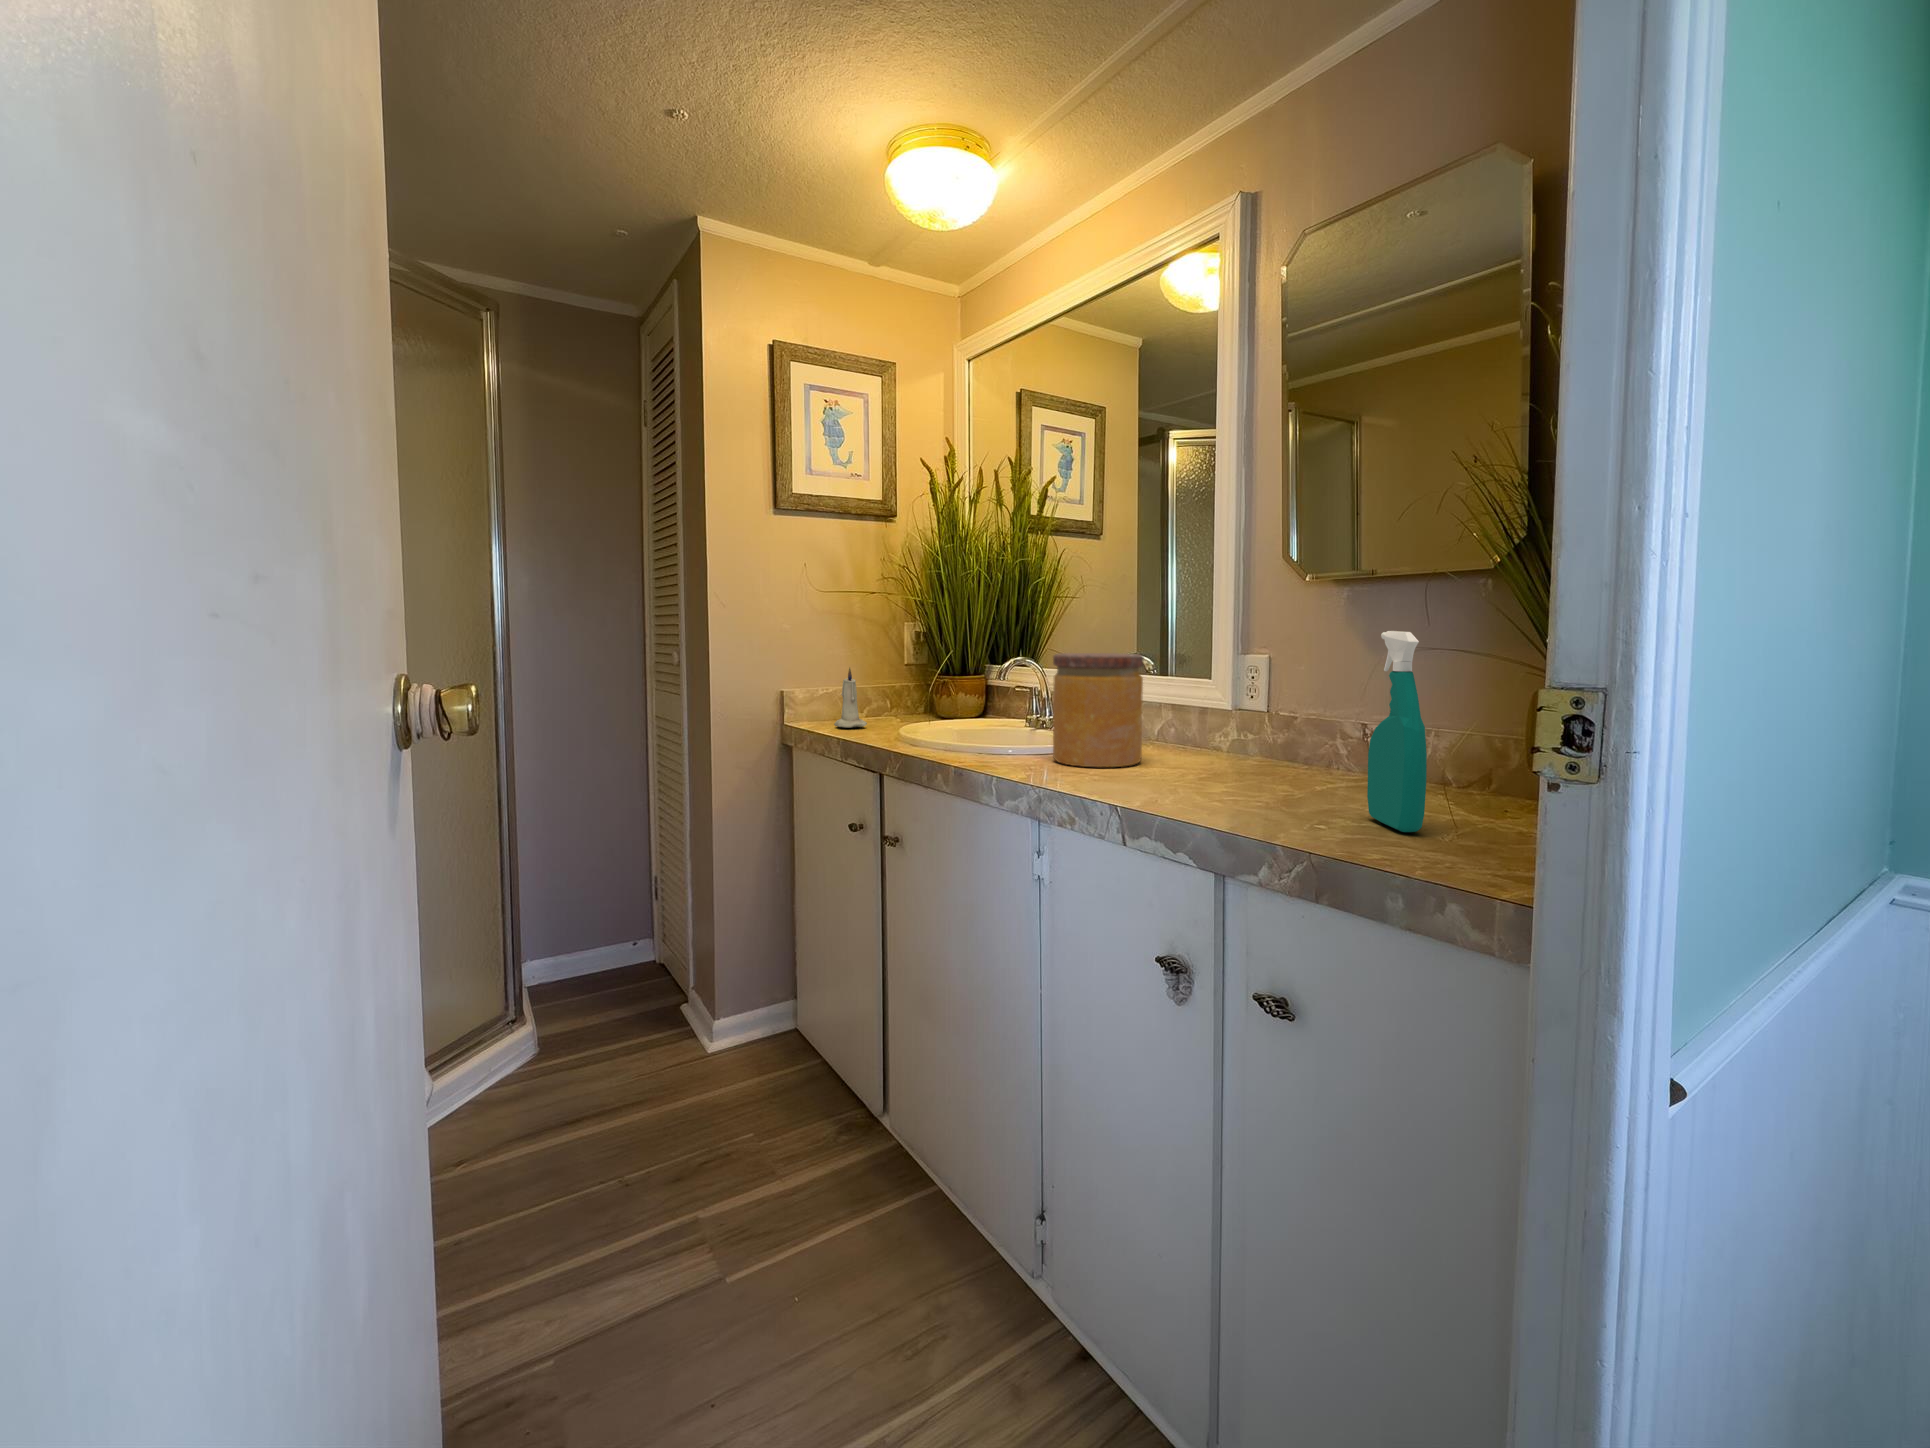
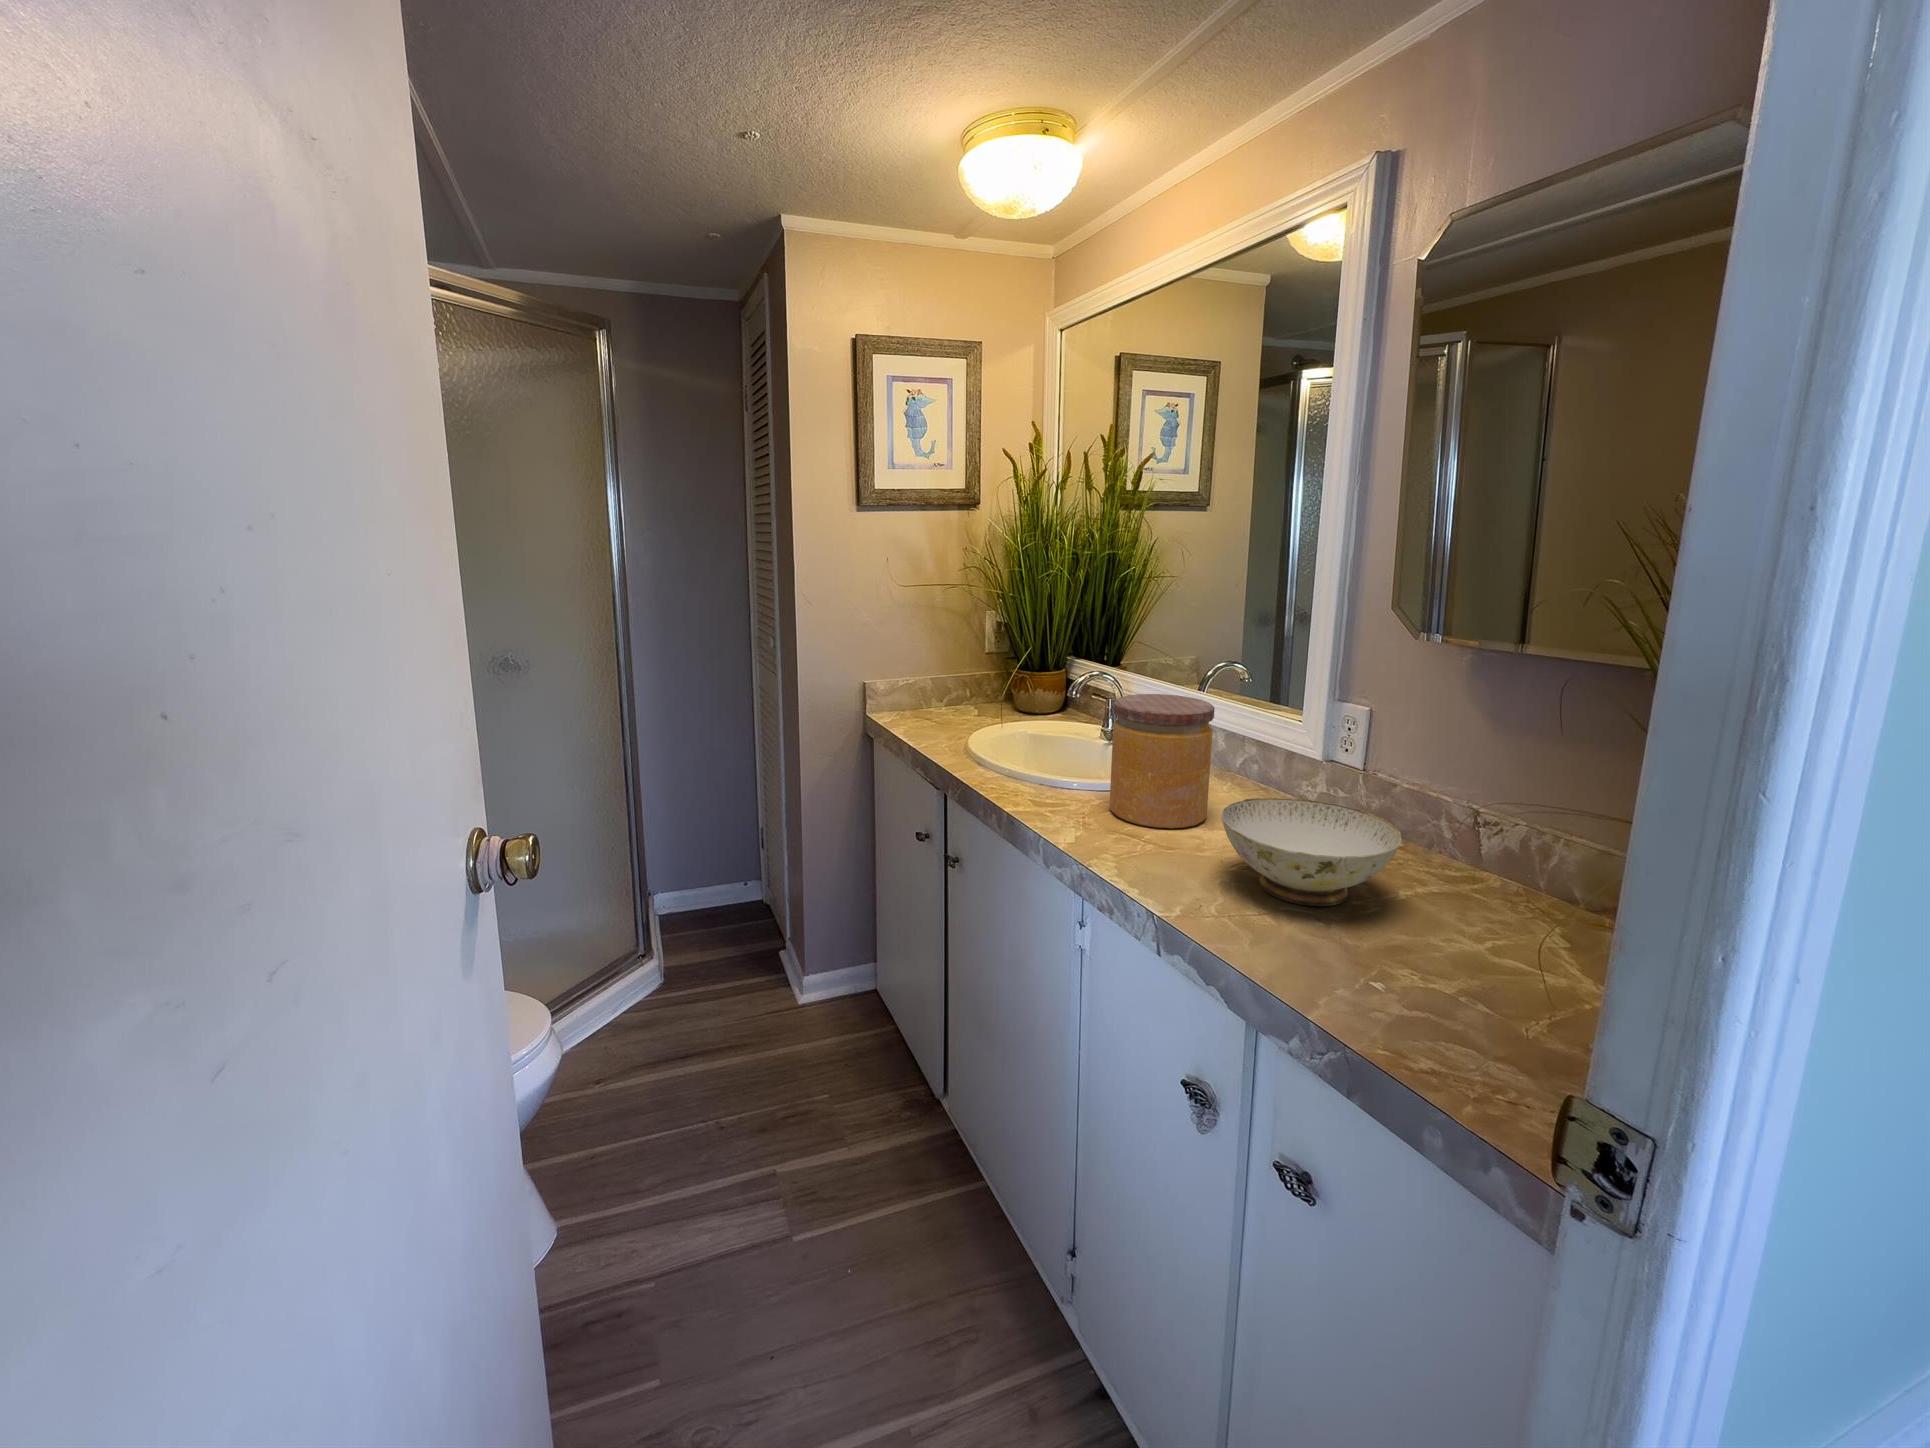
spray bottle: present [1367,631,1427,832] -> none [1447,767,1526,1015]
candle: present [834,668,867,728] -> none [909,669,940,730]
ceramic bowl: none [1166,719,1316,796] -> present [1222,798,1401,906]

